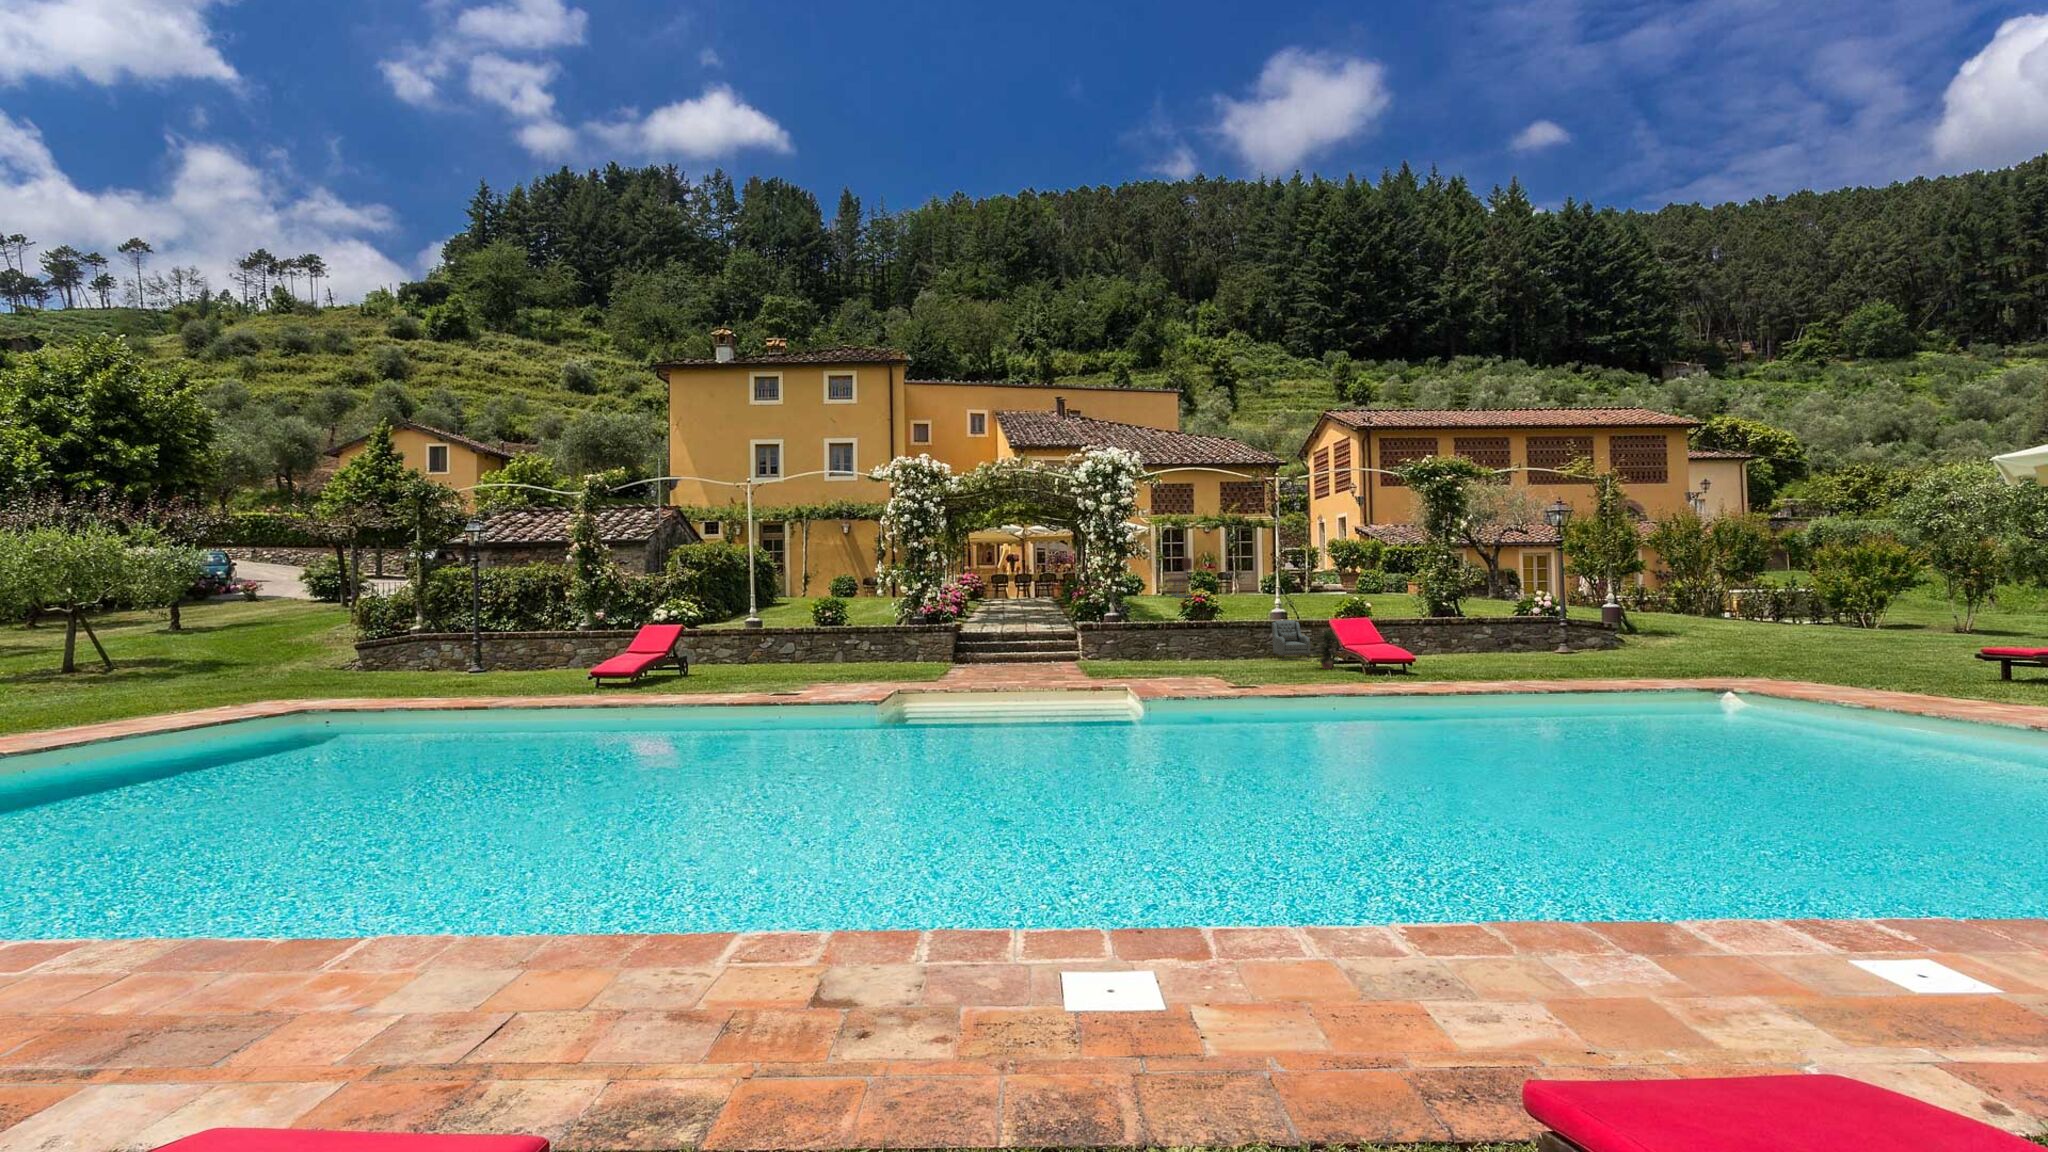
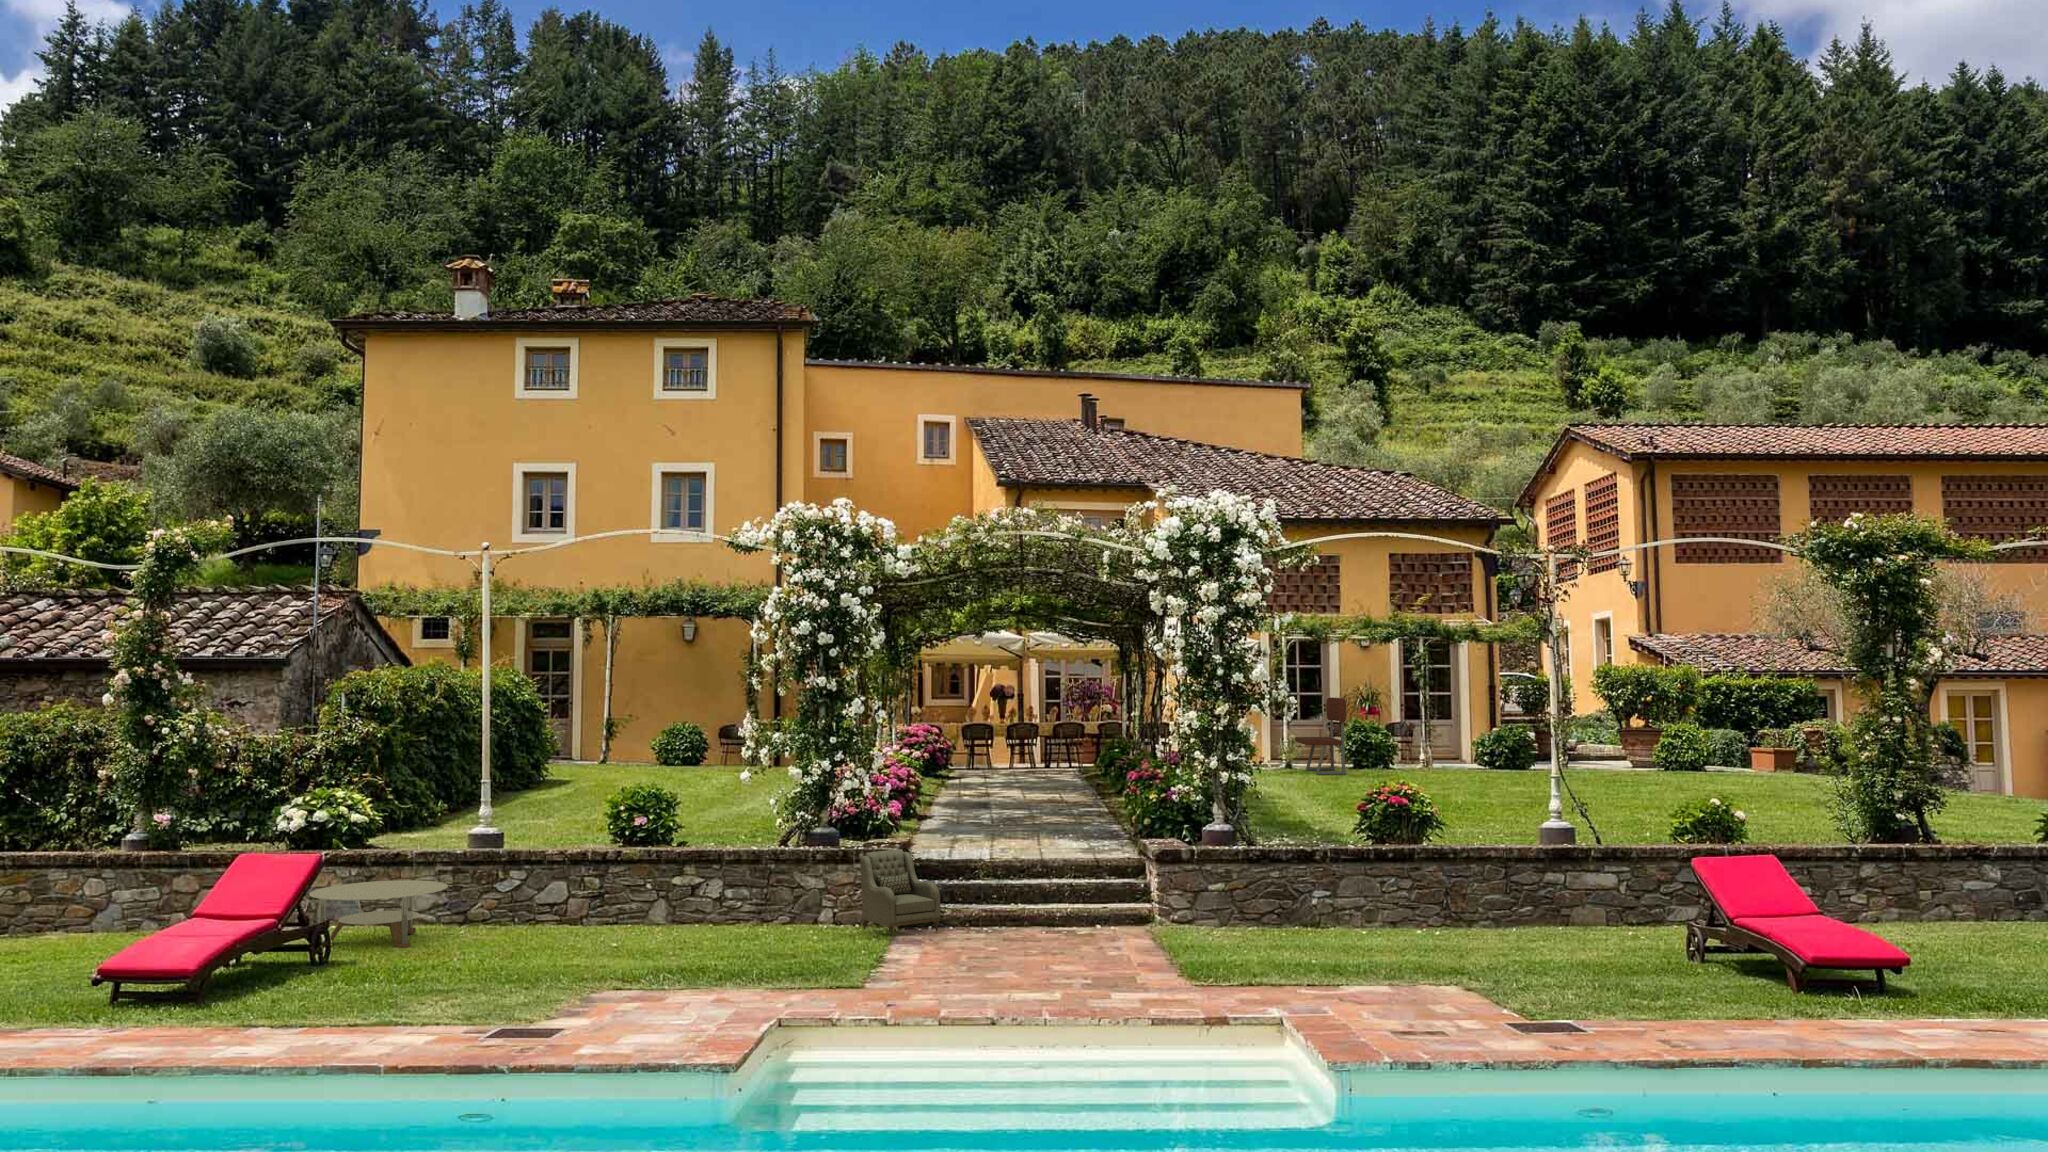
armchair: present [1272,620,1310,661] -> present [860,849,940,938]
decorative plant: present [1316,629,1338,669] -> none [1655,874,1721,962]
round table: none [674,642,739,672] -> present [309,880,448,948]

